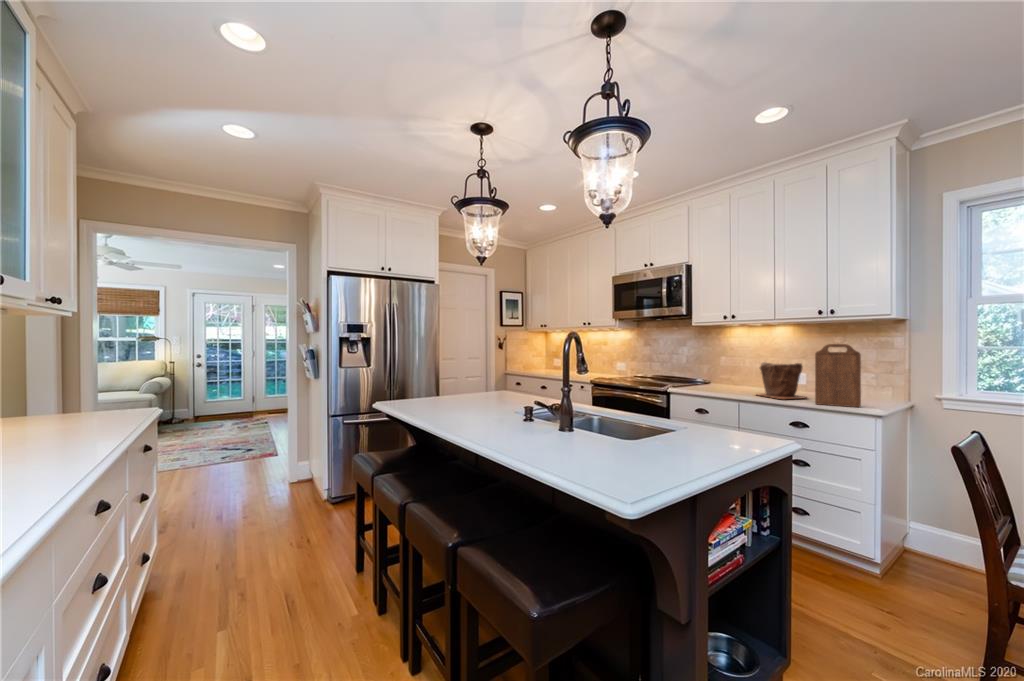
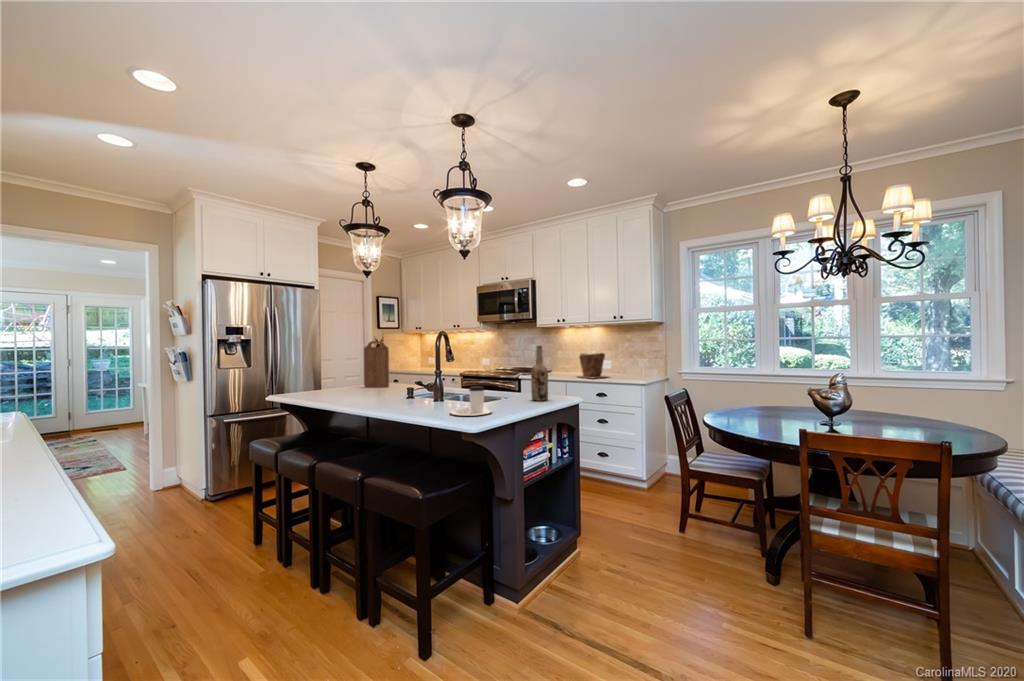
cutting board: present [815,344,861,407] -> present [364,341,389,387]
wine bottle: none [709,356,738,443] -> present [531,346,548,401]
coffee cup: none [584,420,654,471] -> present [450,386,492,416]

